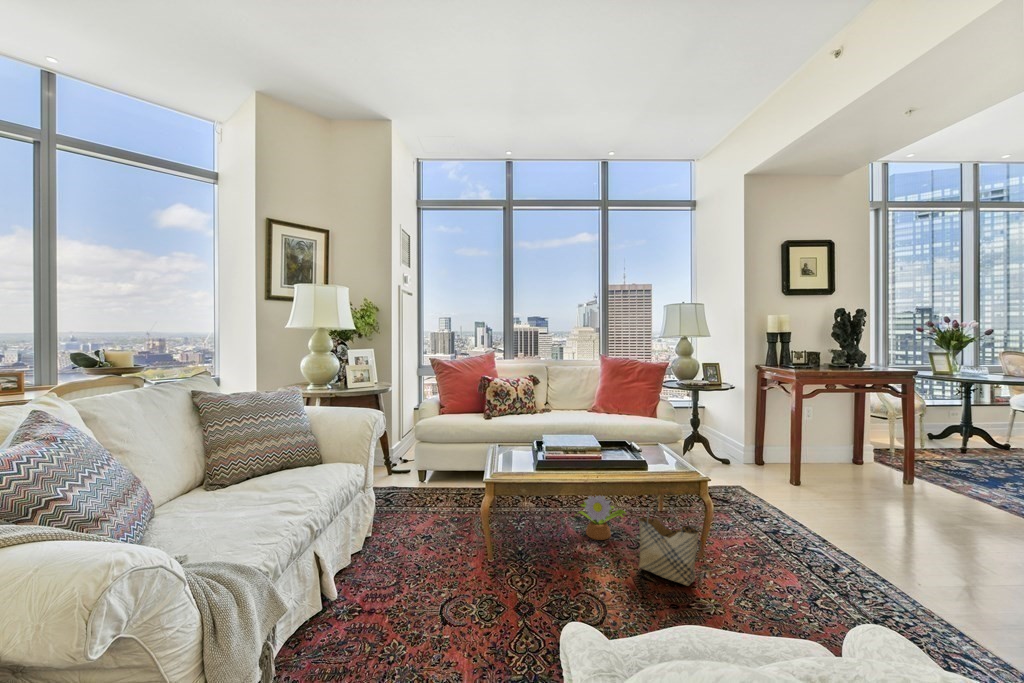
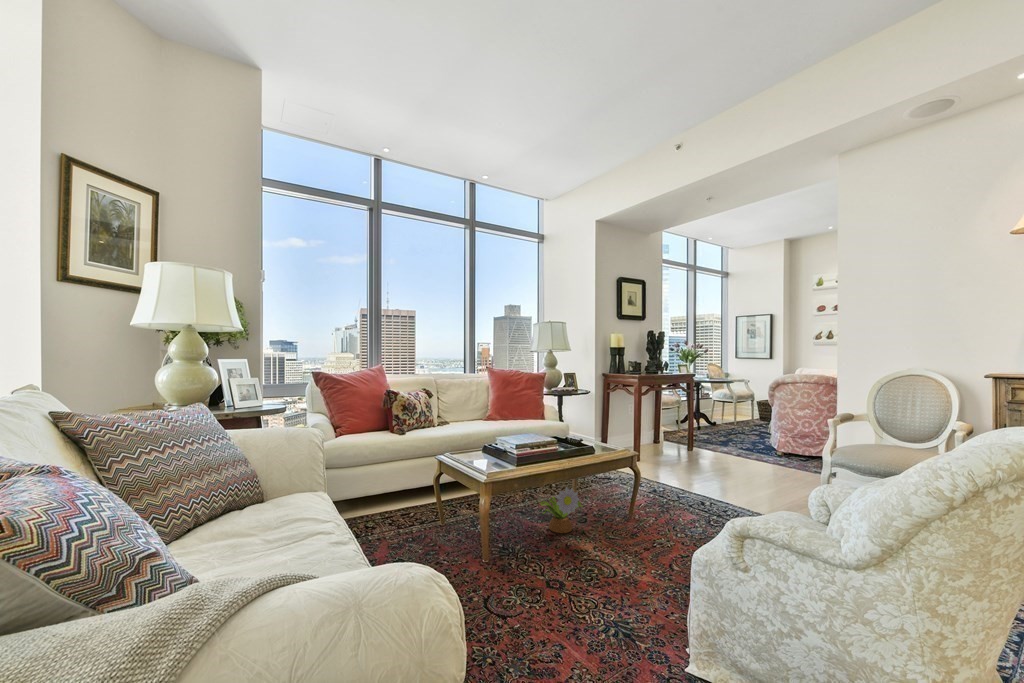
woven basket: present [638,492,699,586] -> none [615,472,666,548]

